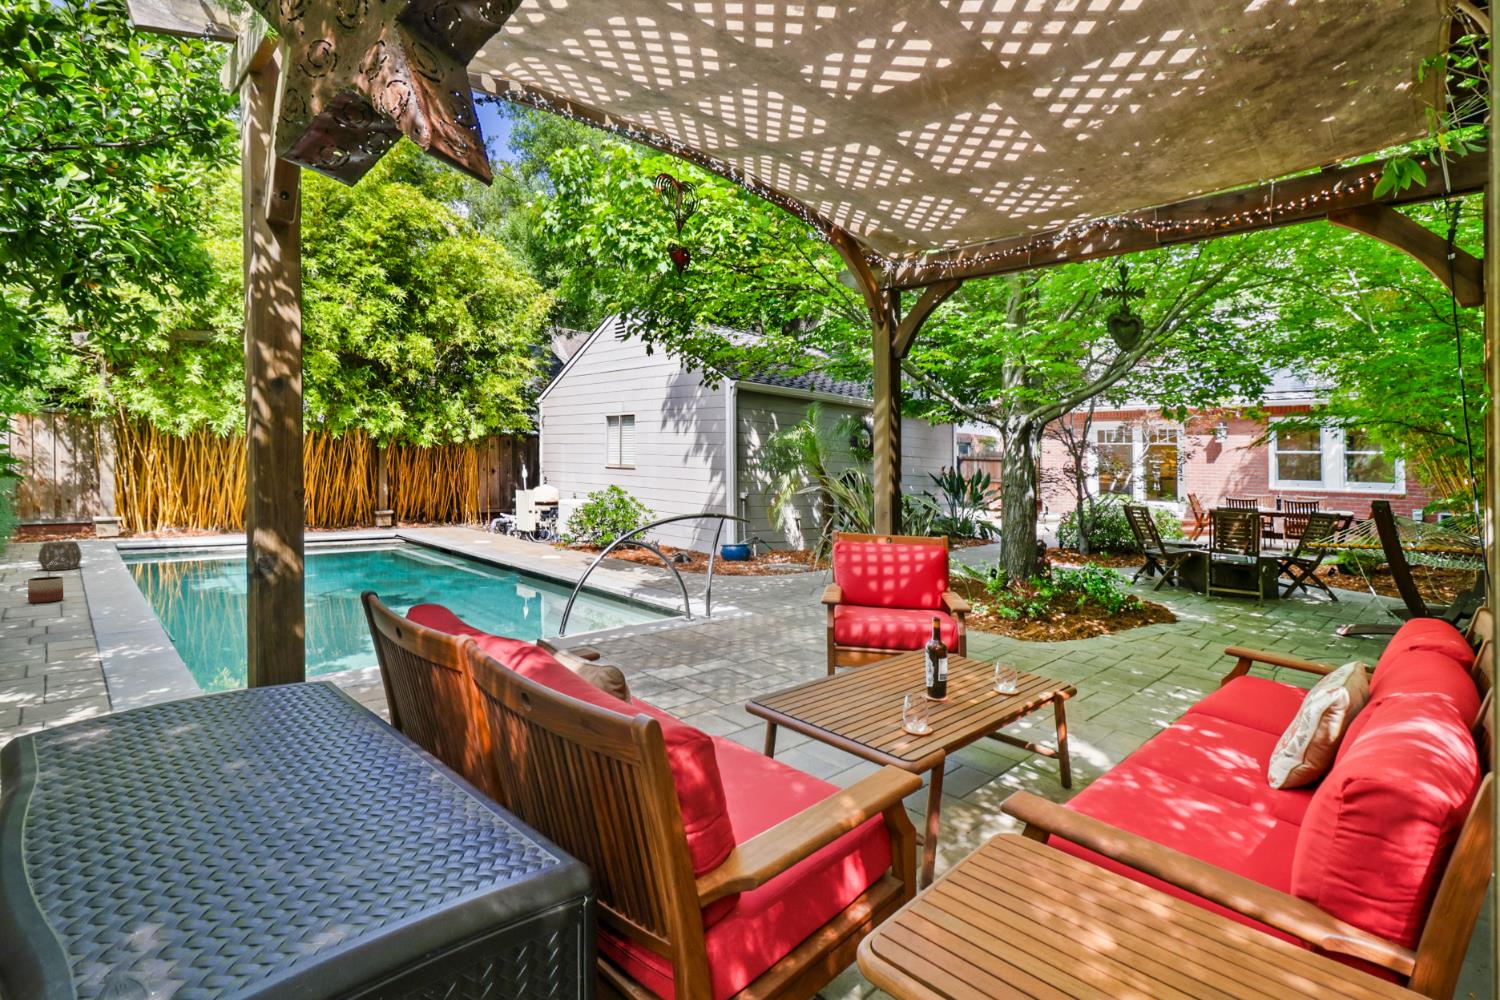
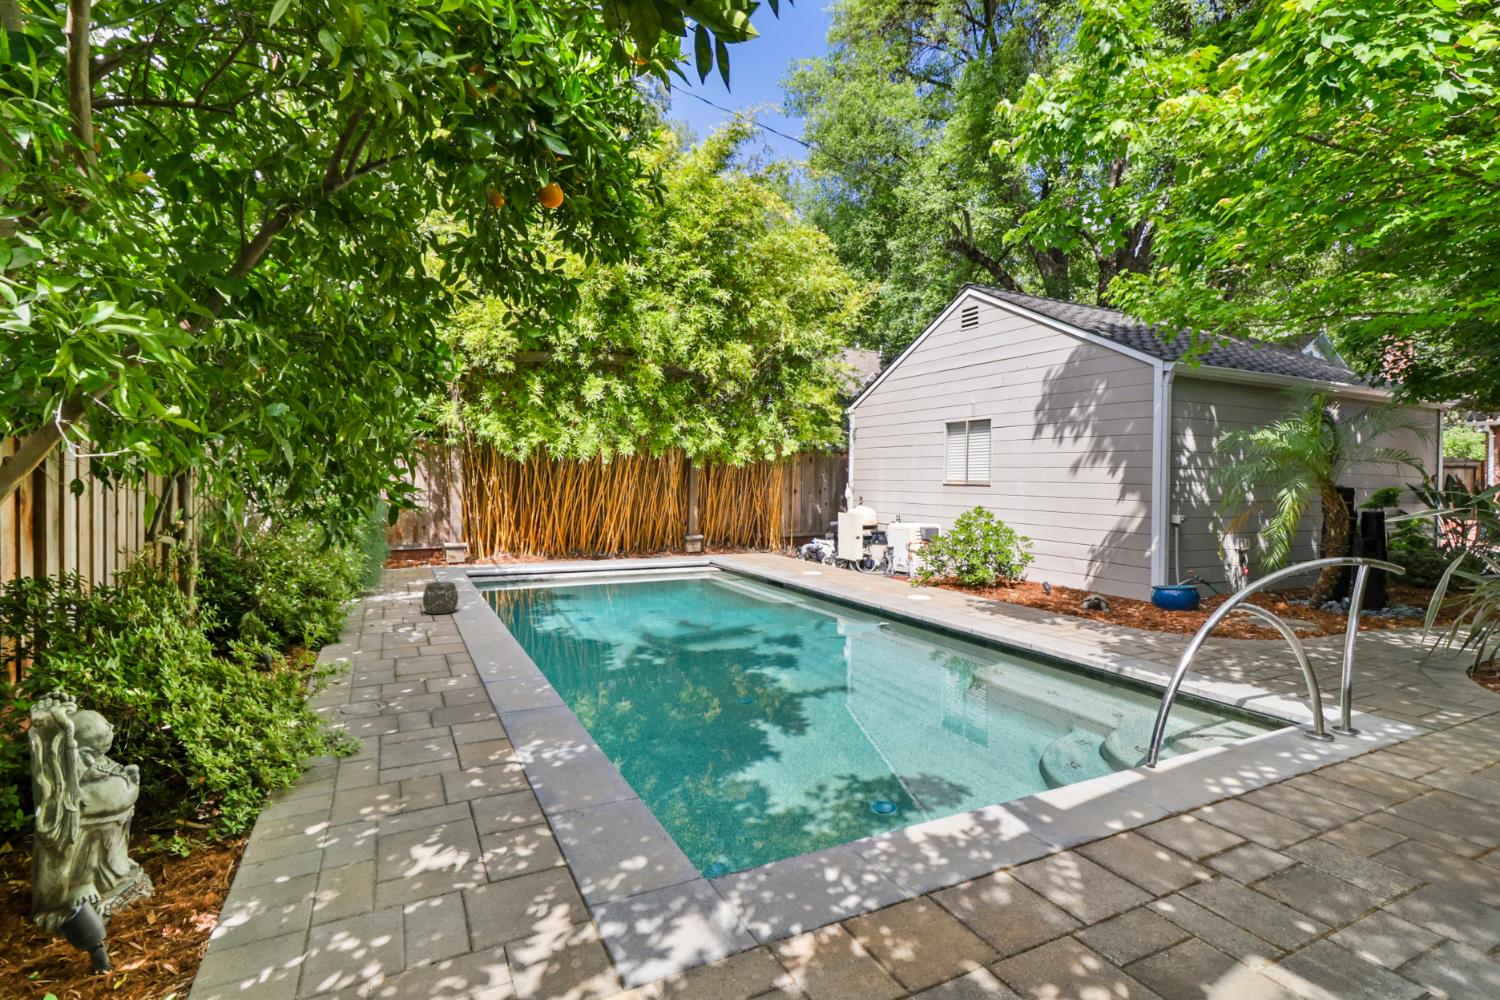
planter: present [28,576,64,603] -> none [437,640,468,673]

